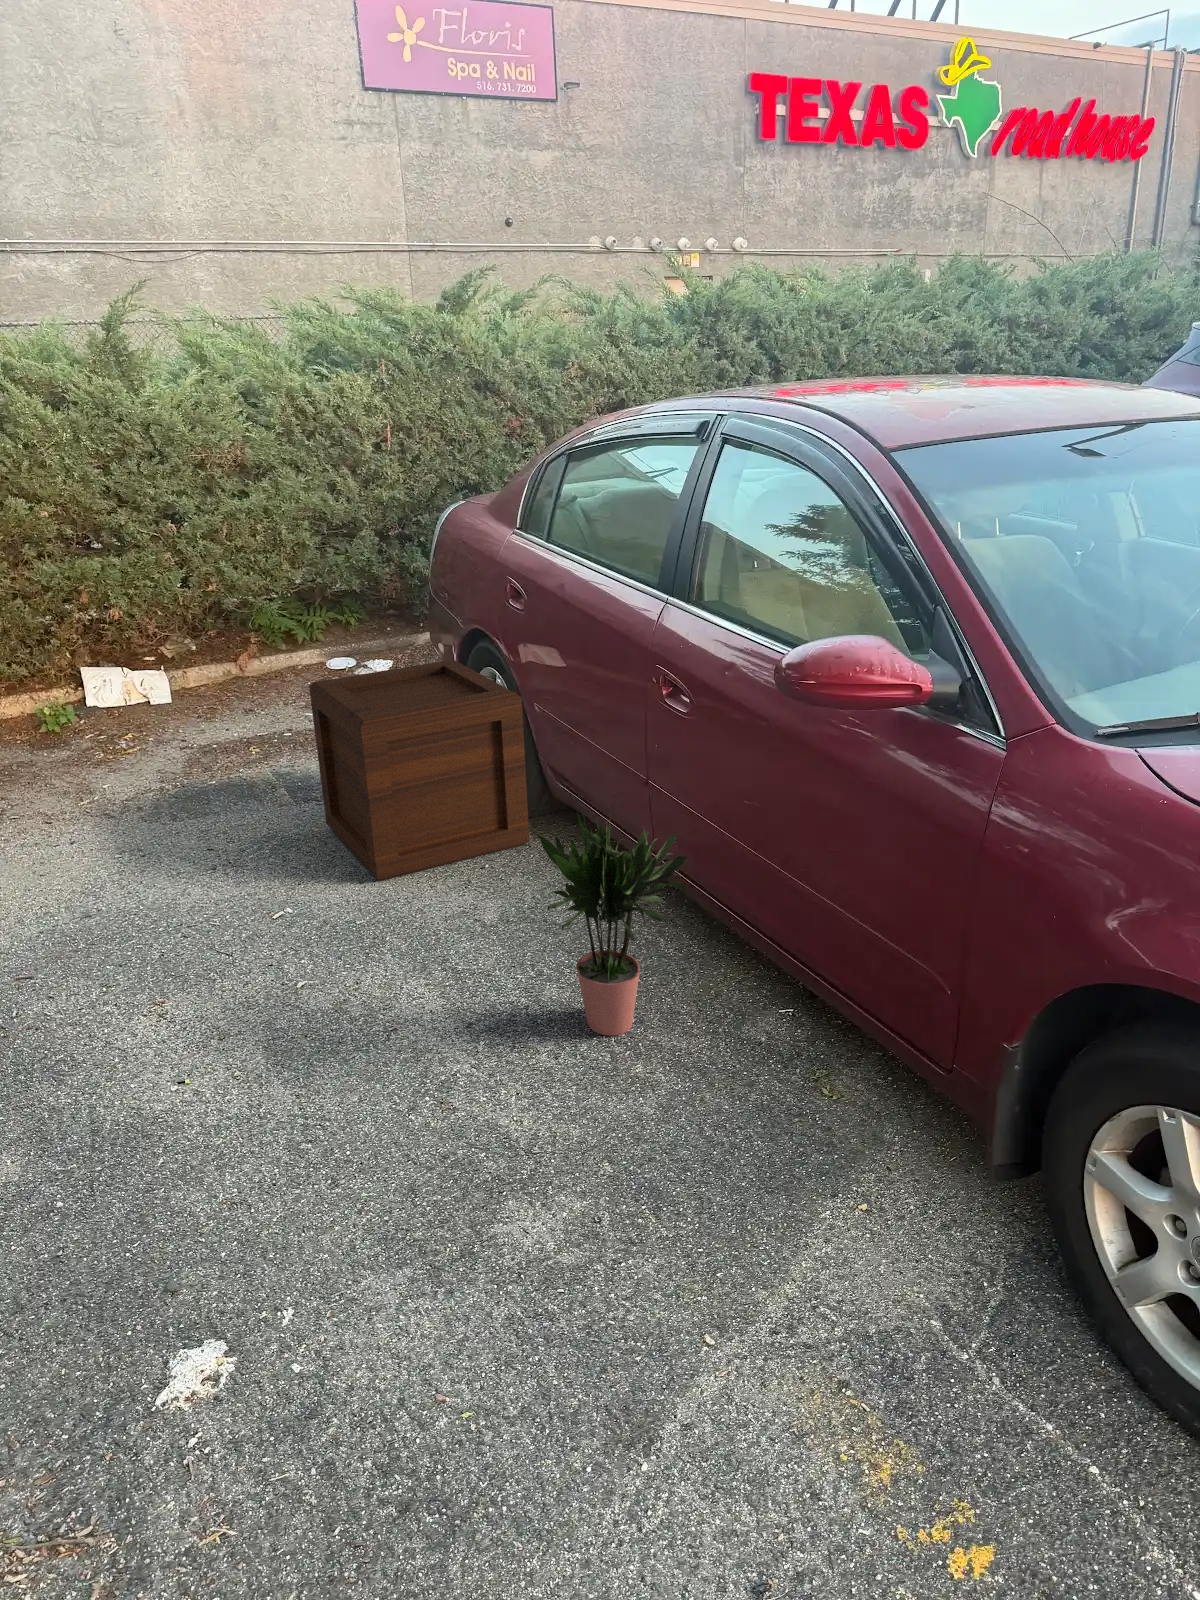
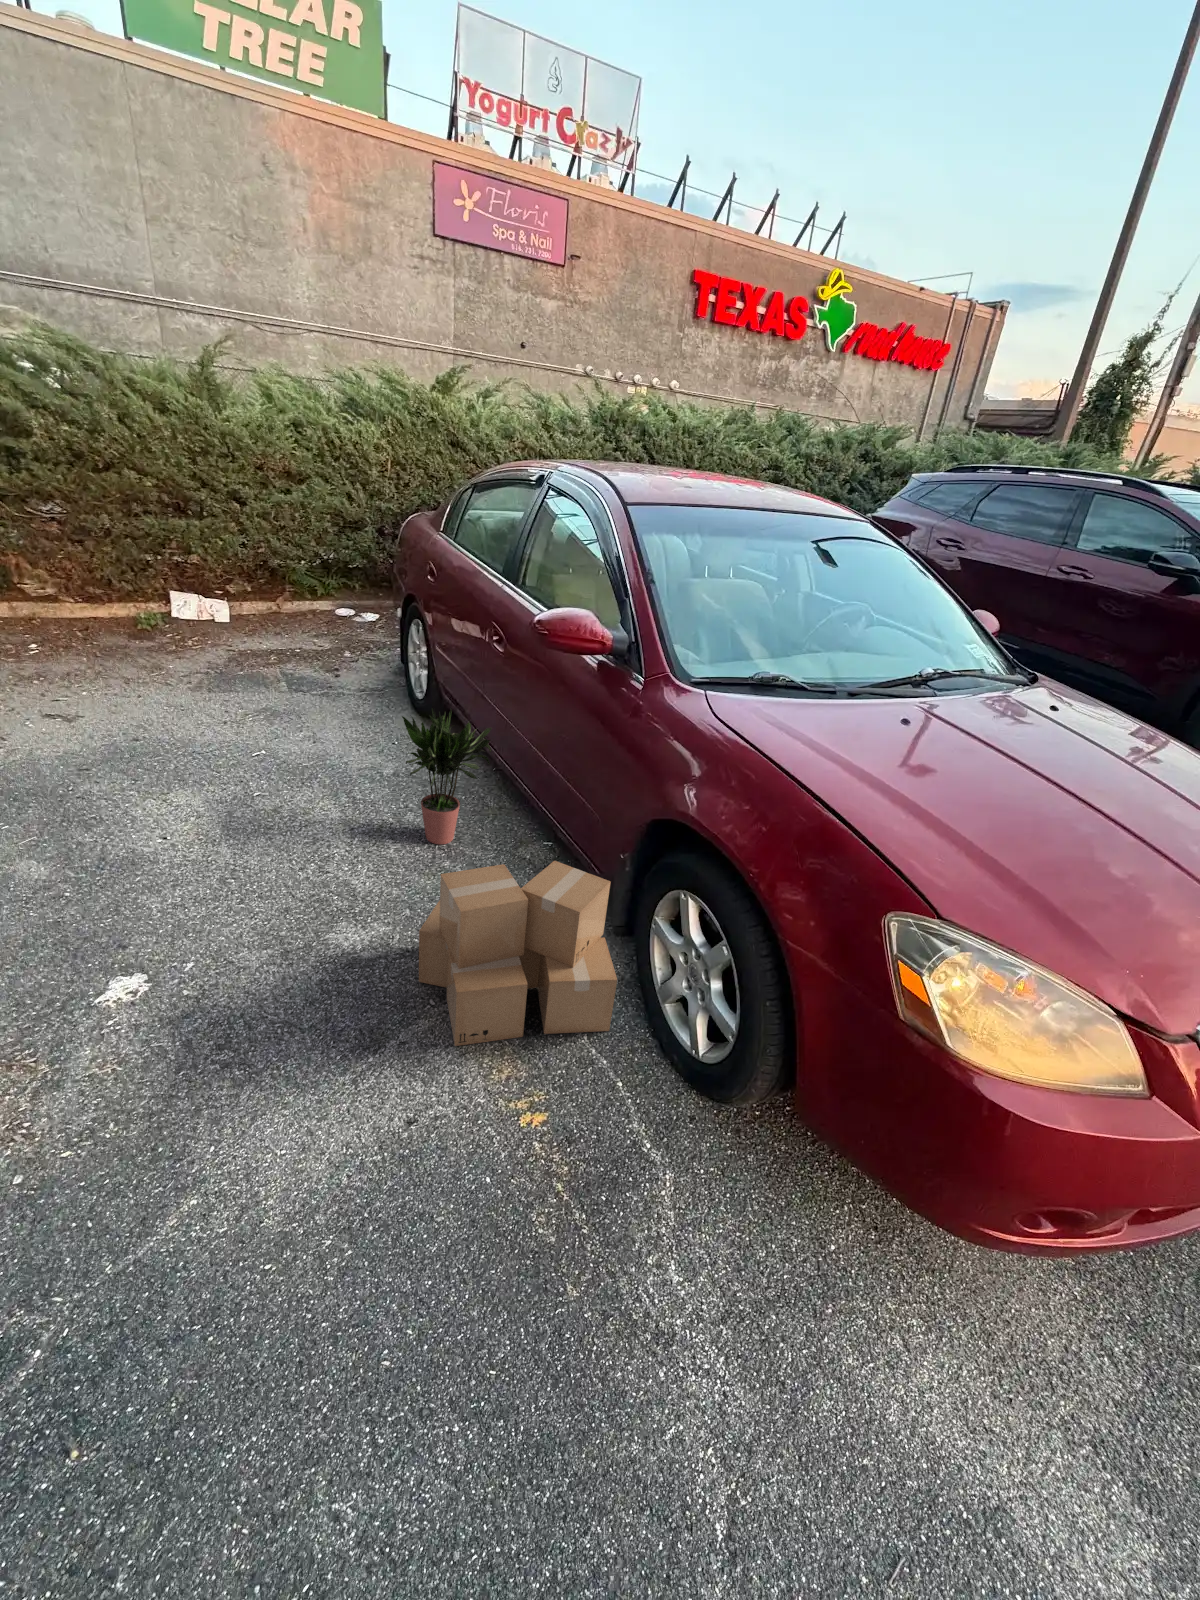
wooden crate: present [309,660,529,881] -> none [299,613,430,744]
cardboard box: none [672,1064,1046,1424] -> present [419,861,617,1046]

